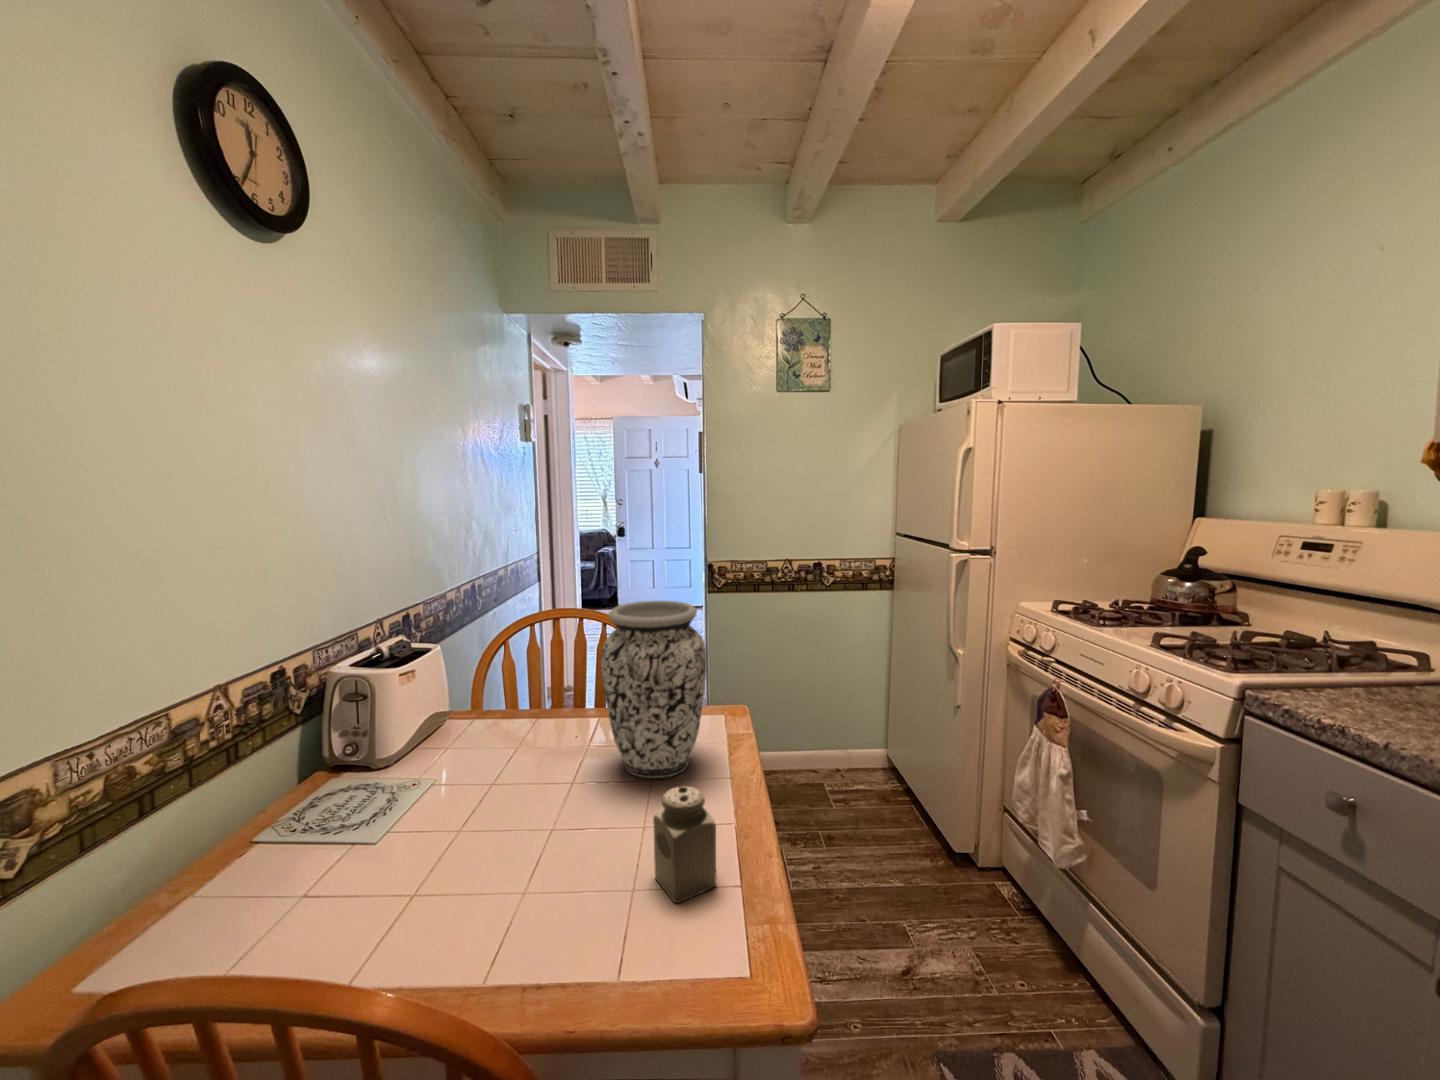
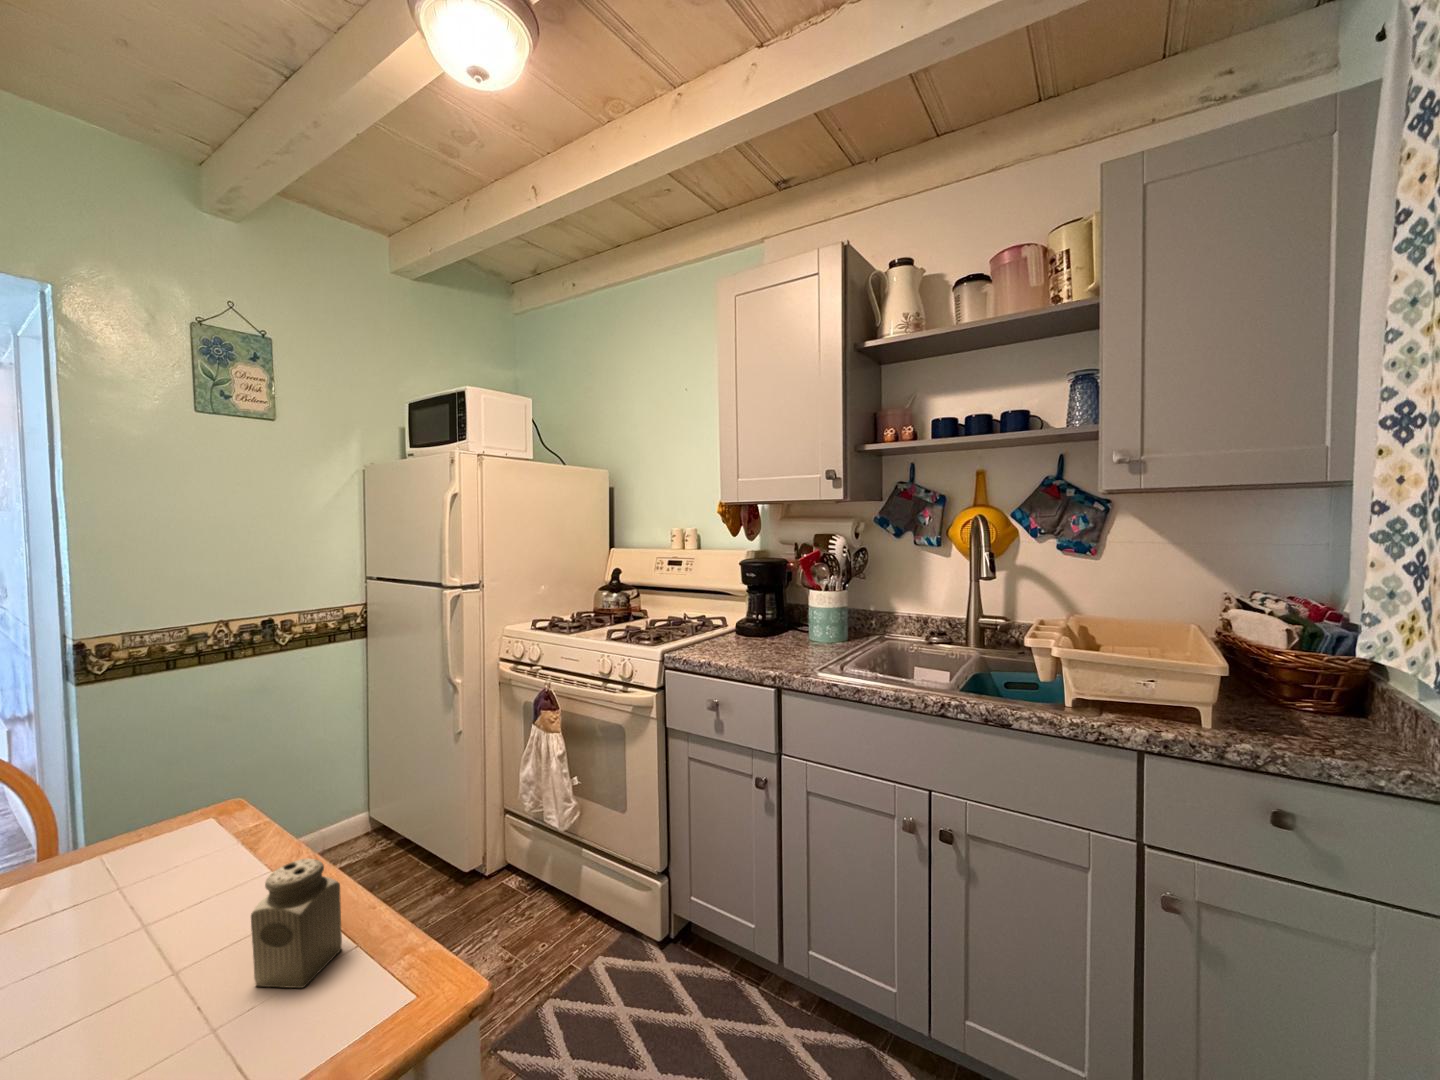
vase: present [601,601,707,778] -> none [43,677,238,926]

